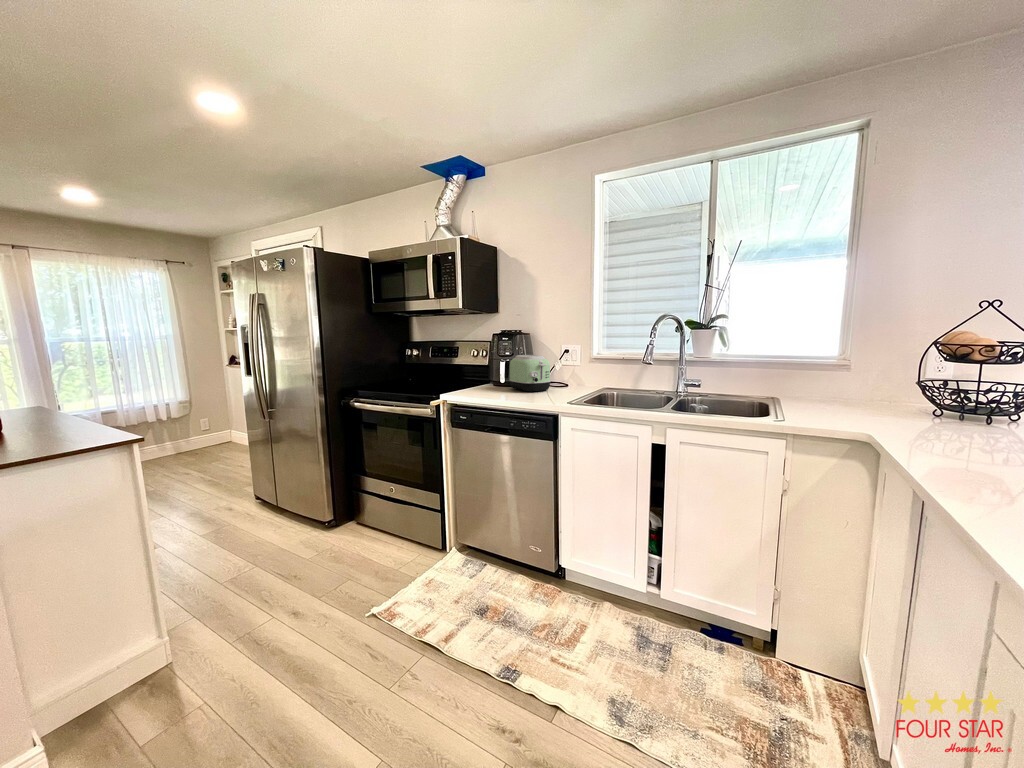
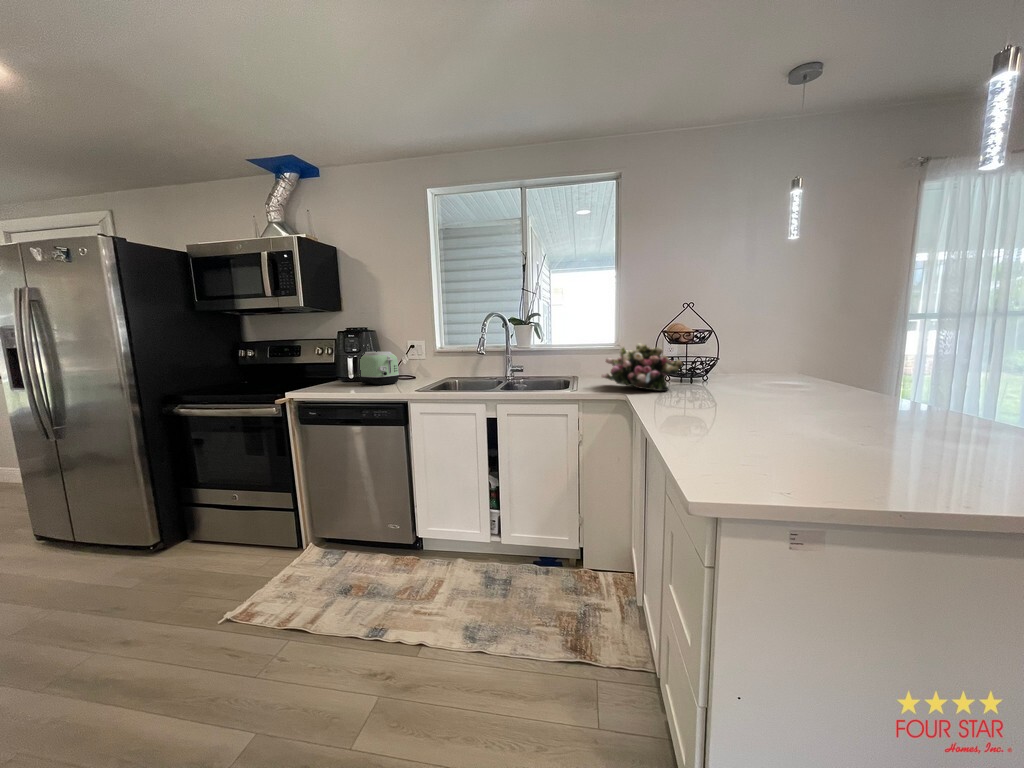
flower arrangement: none [825,359,980,435] -> present [602,343,683,391]

